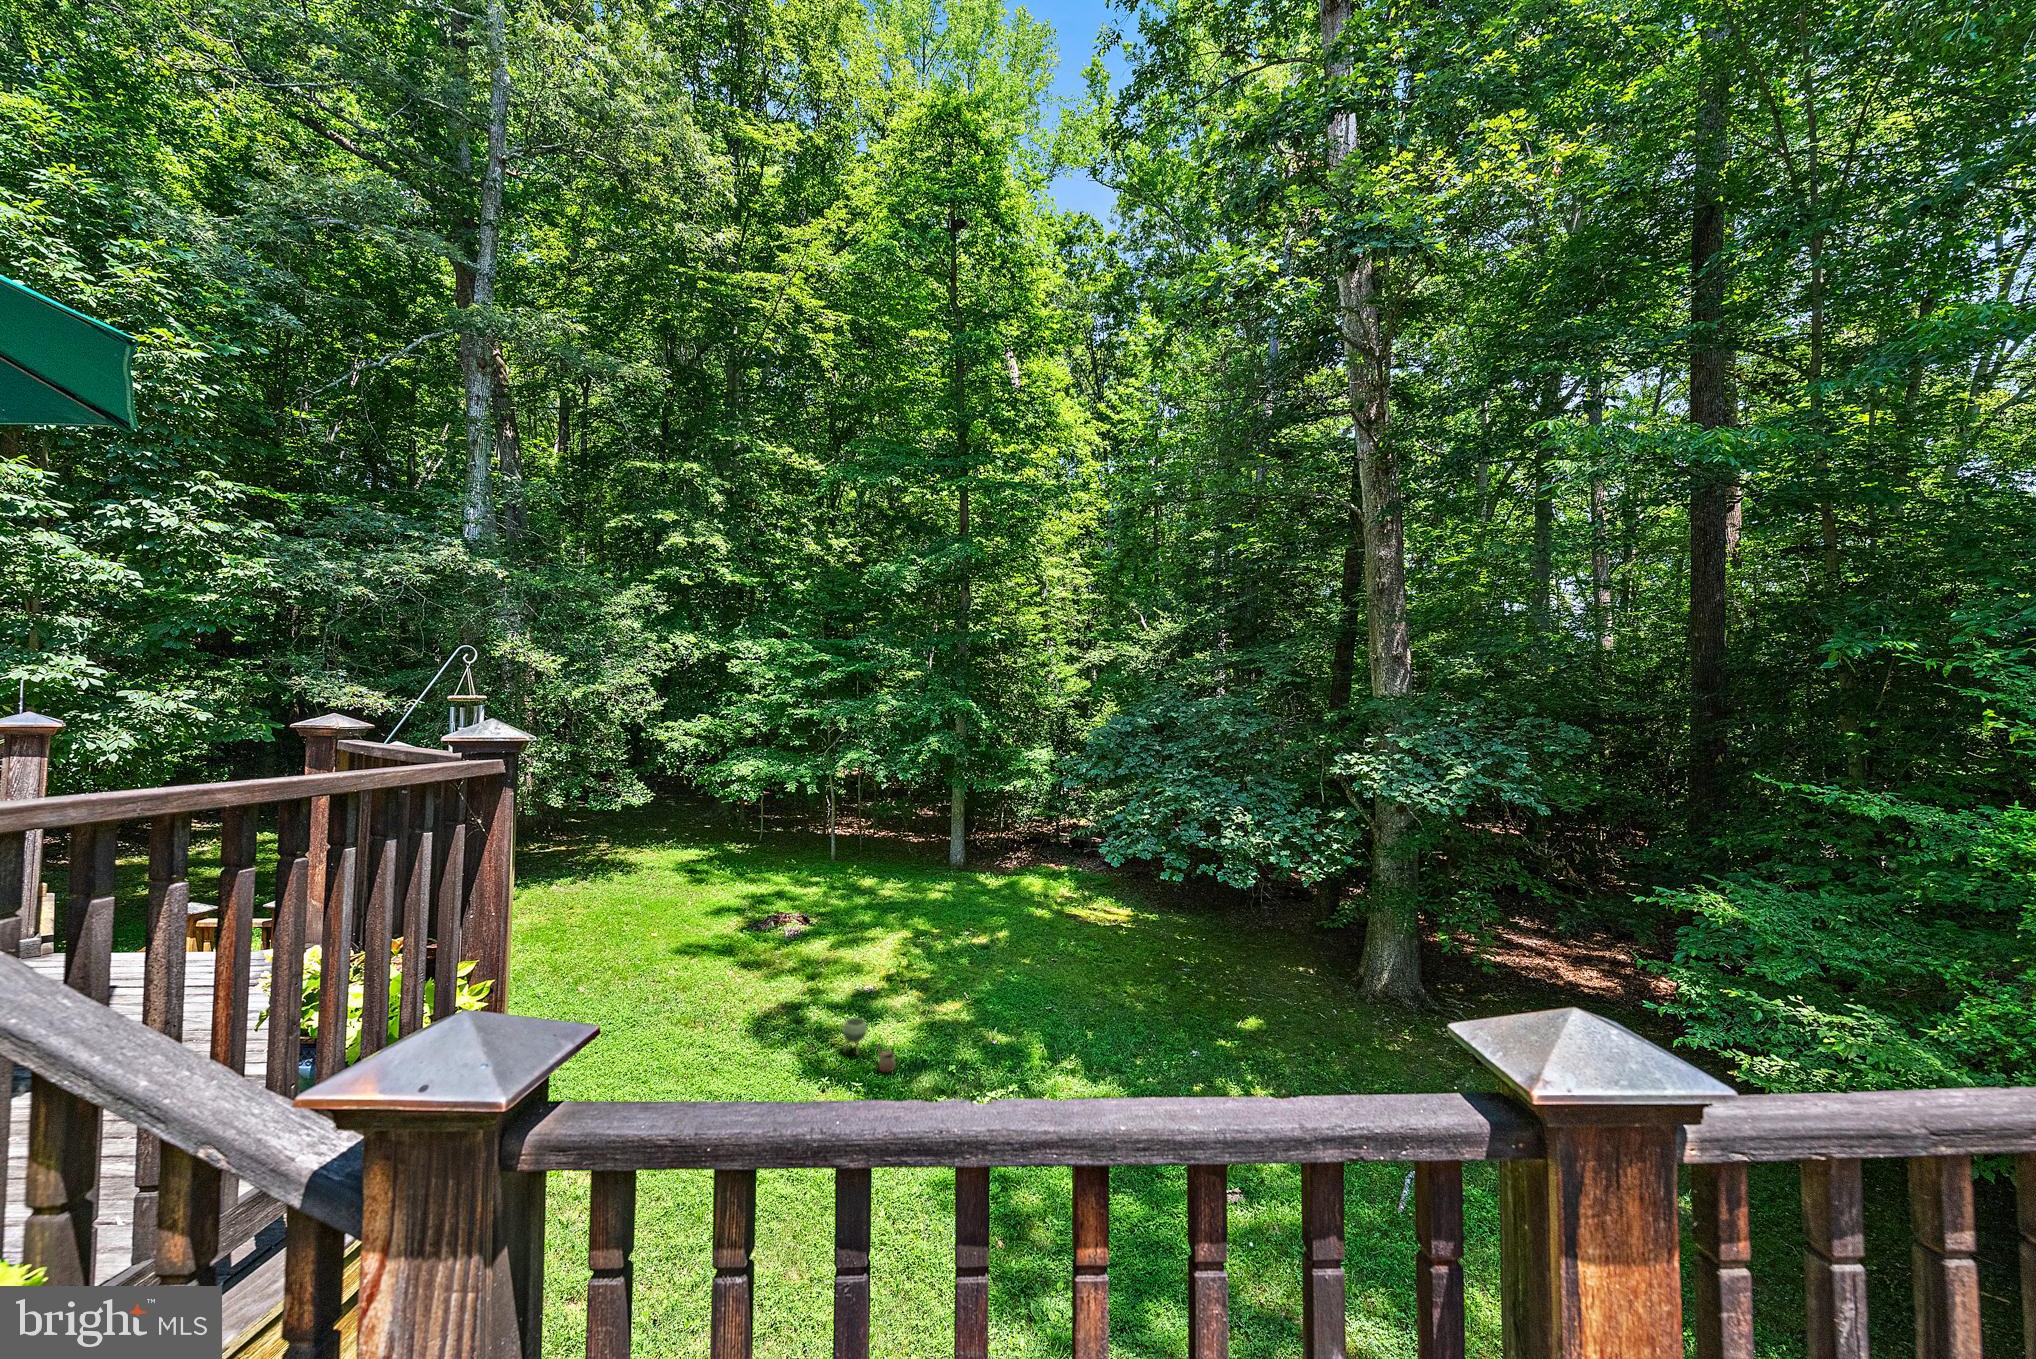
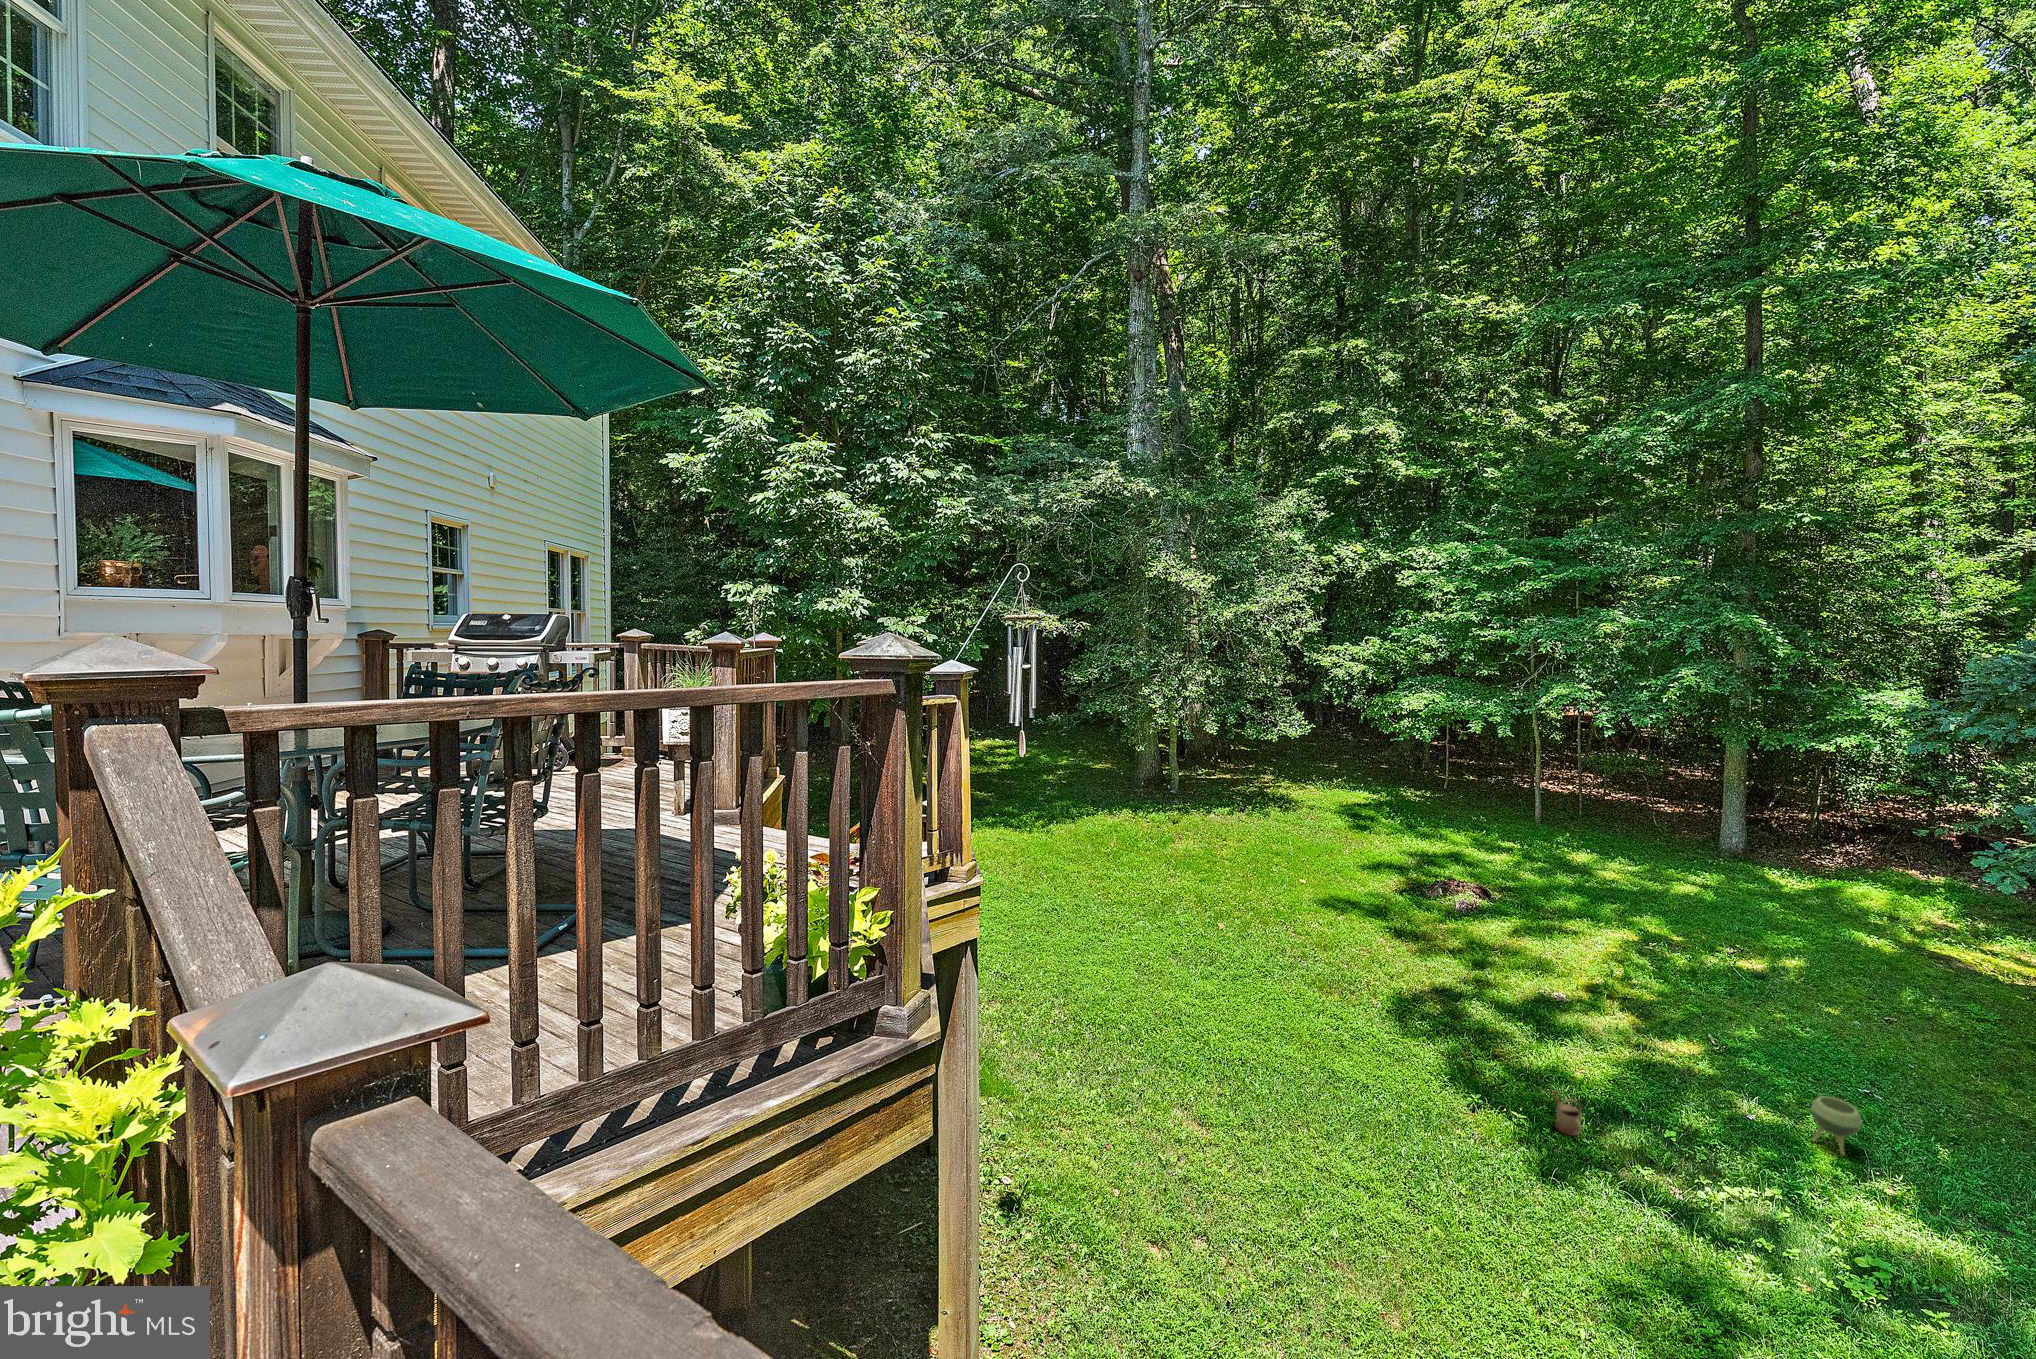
planter: present [843,1018,867,1054] -> present [1811,1096,1861,1156]

